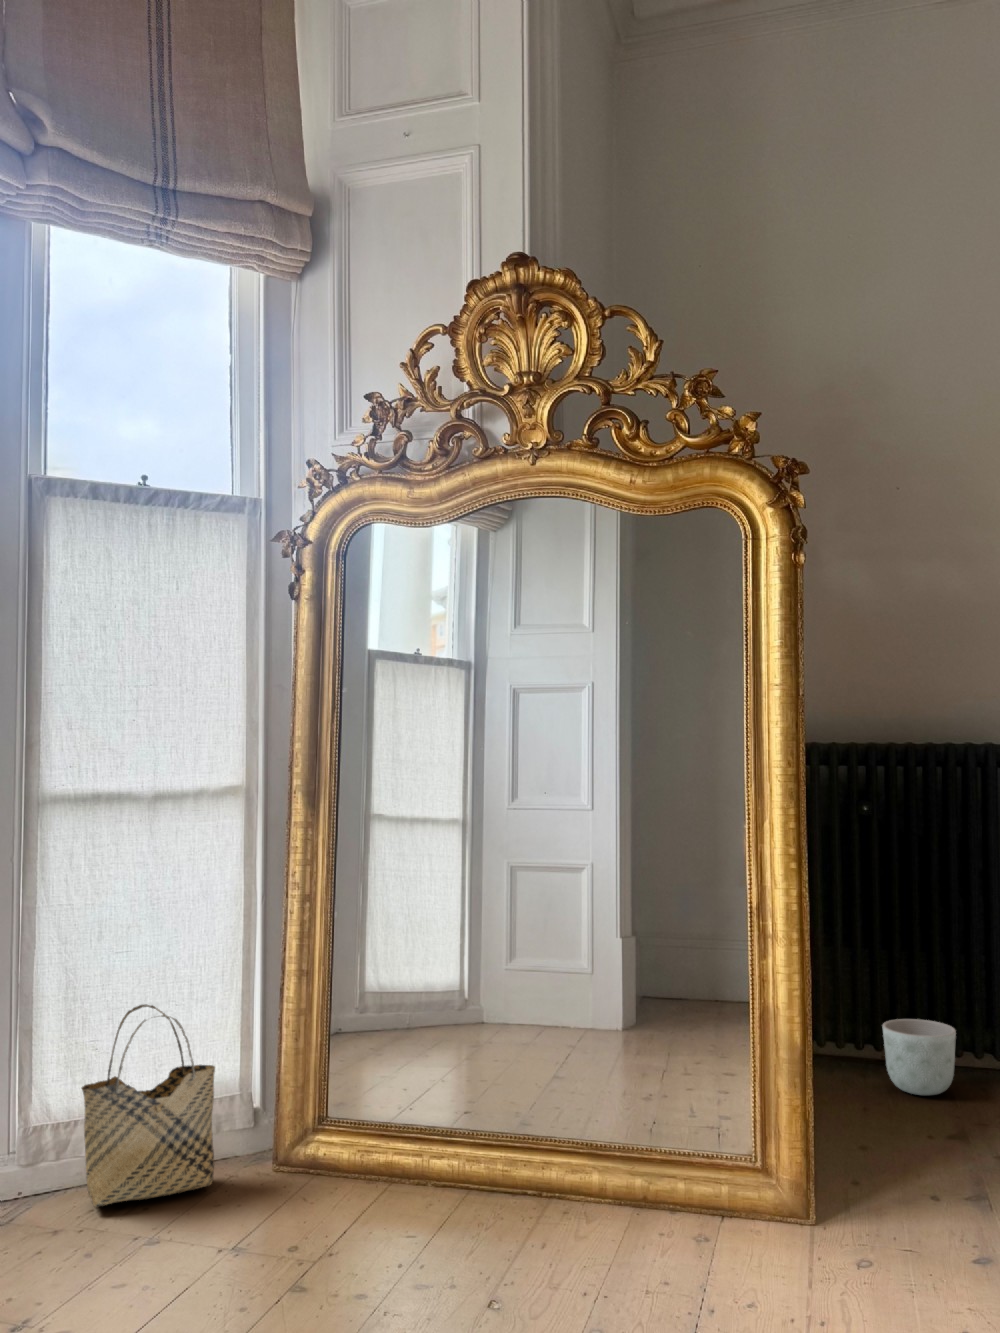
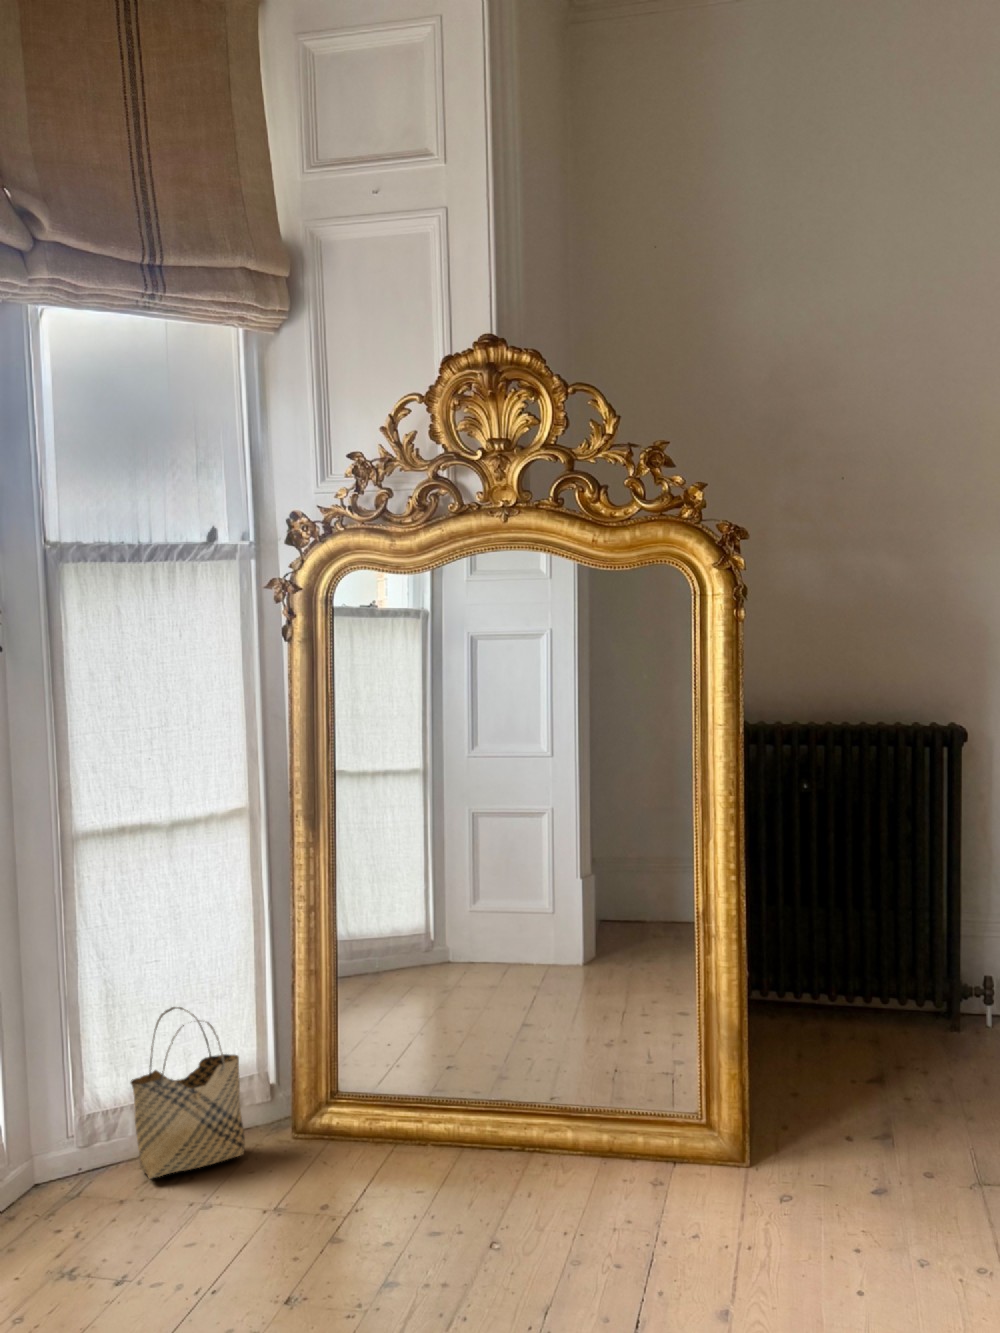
planter: present [883,1019,956,1095] -> none [813,974,876,1041]

